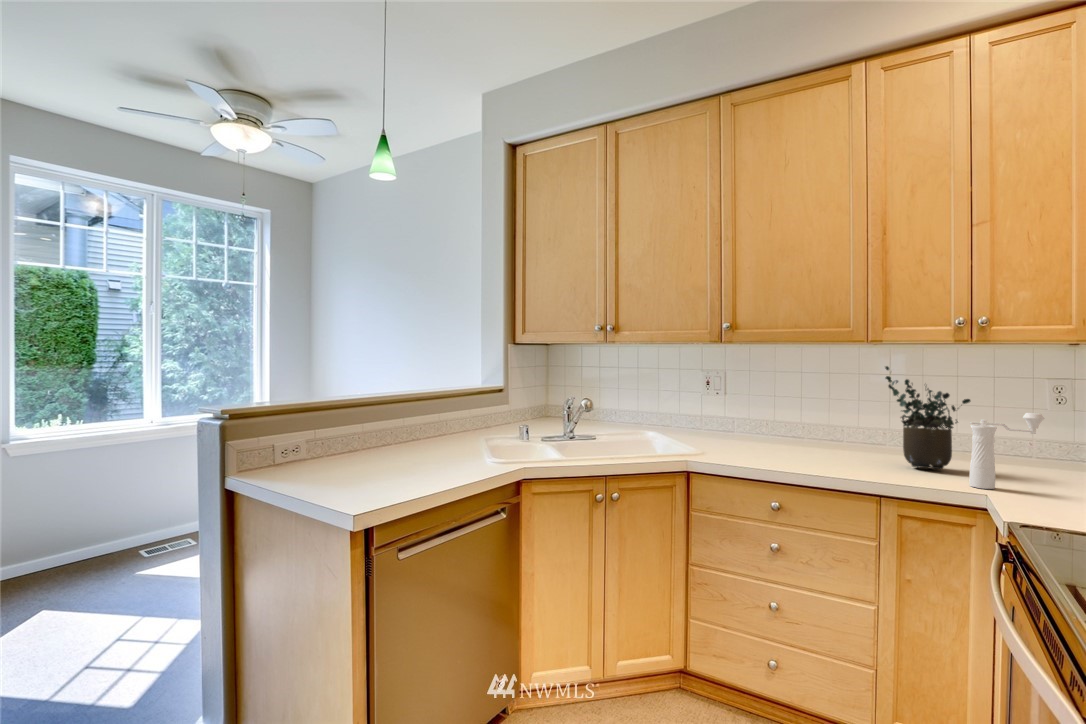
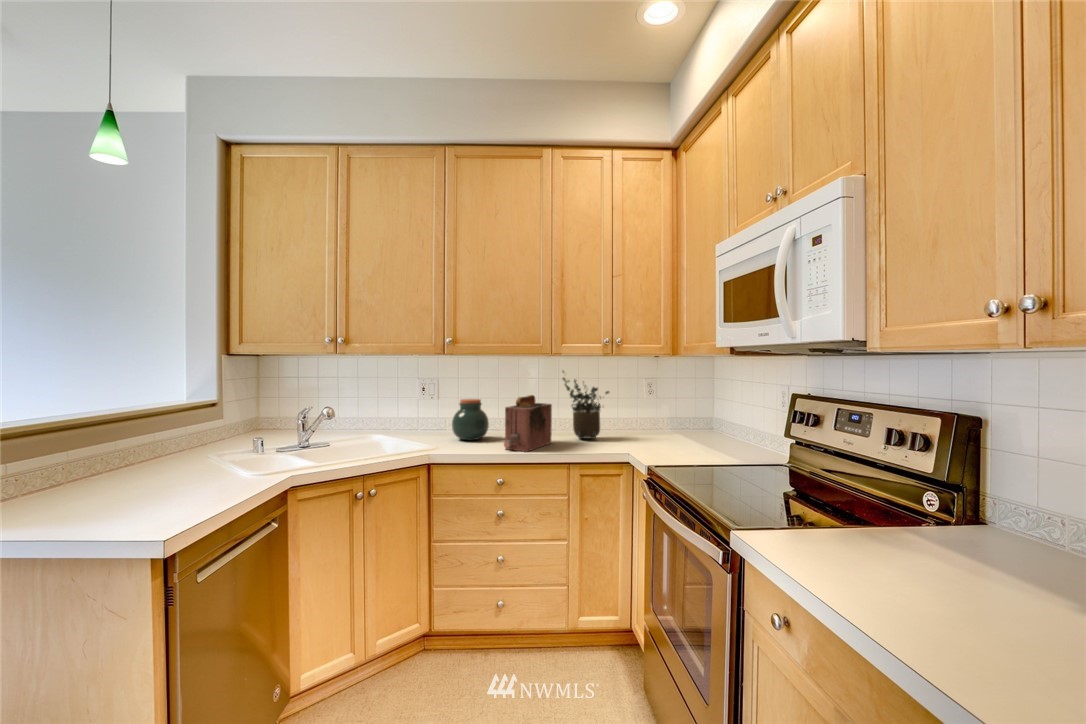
toaster: none [782,397,863,471] -> present [504,395,552,452]
jar: none [726,400,774,451] -> present [452,399,489,440]
pepper mill: present [969,413,1044,489] -> none [617,399,652,450]

